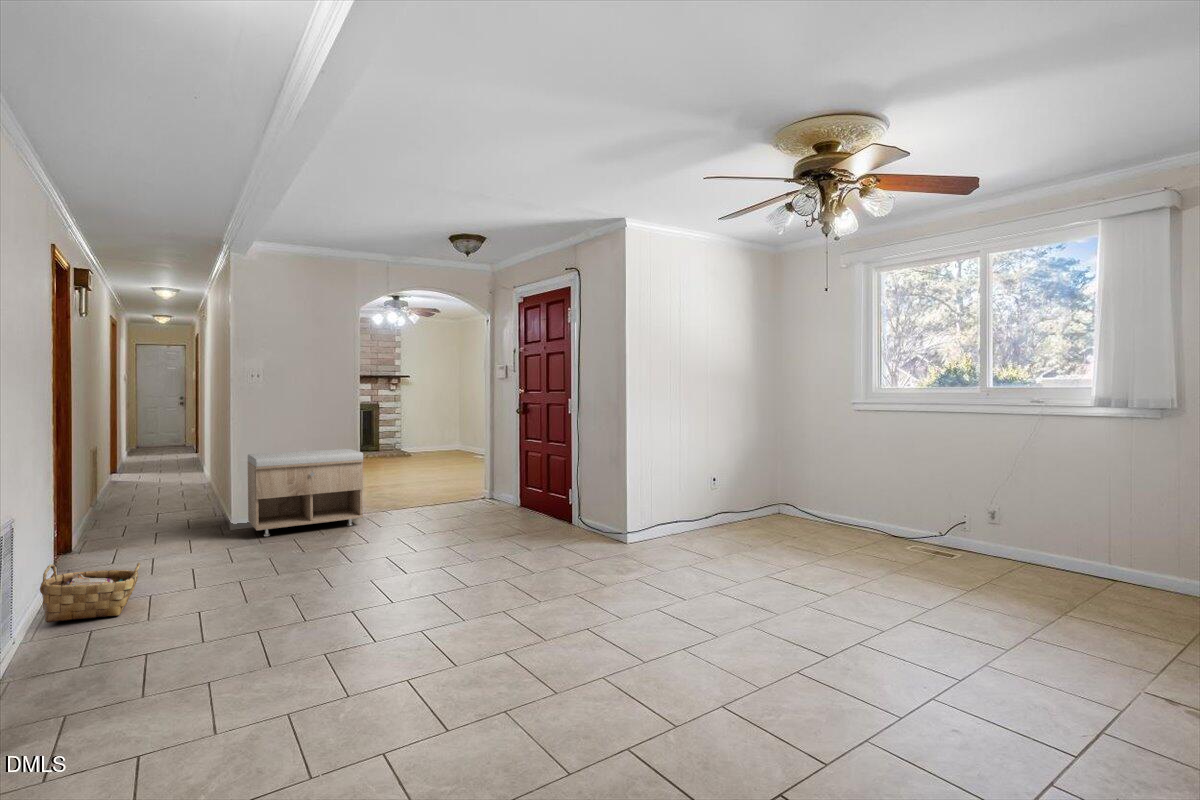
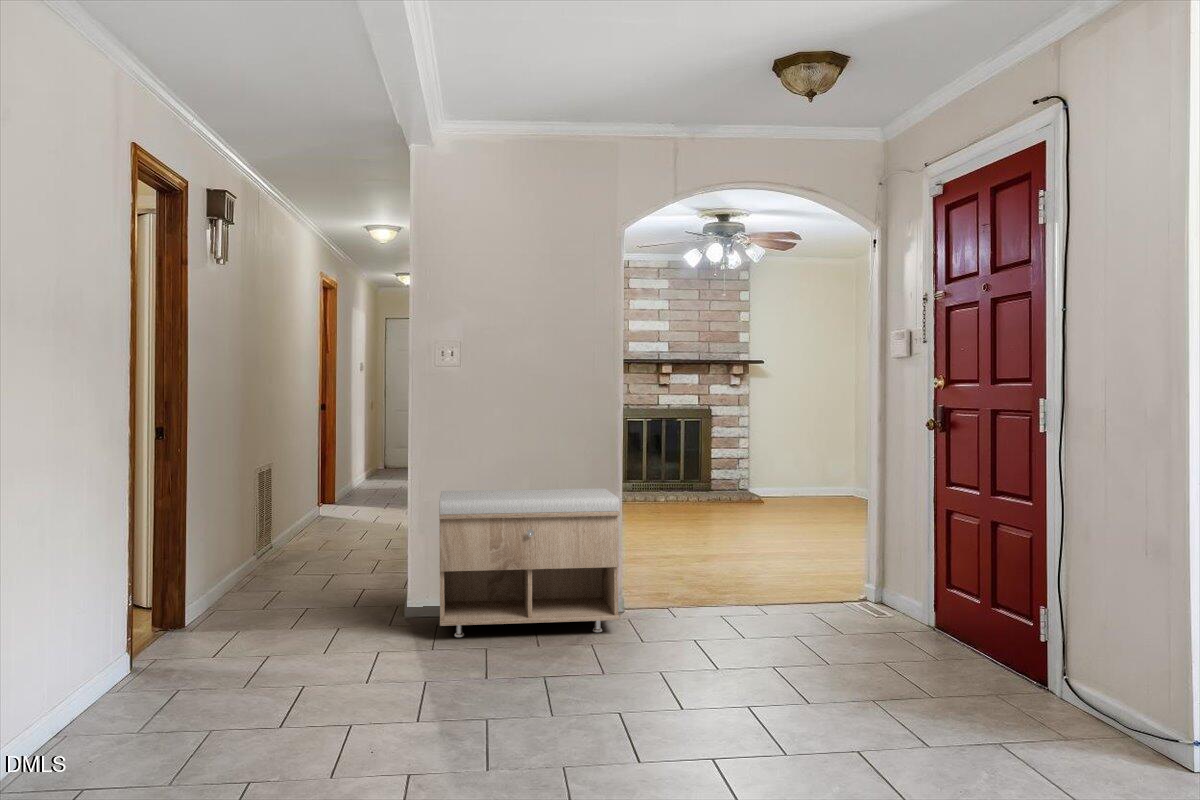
woven basket: present [40,563,140,623] -> none [55,663,203,767]

